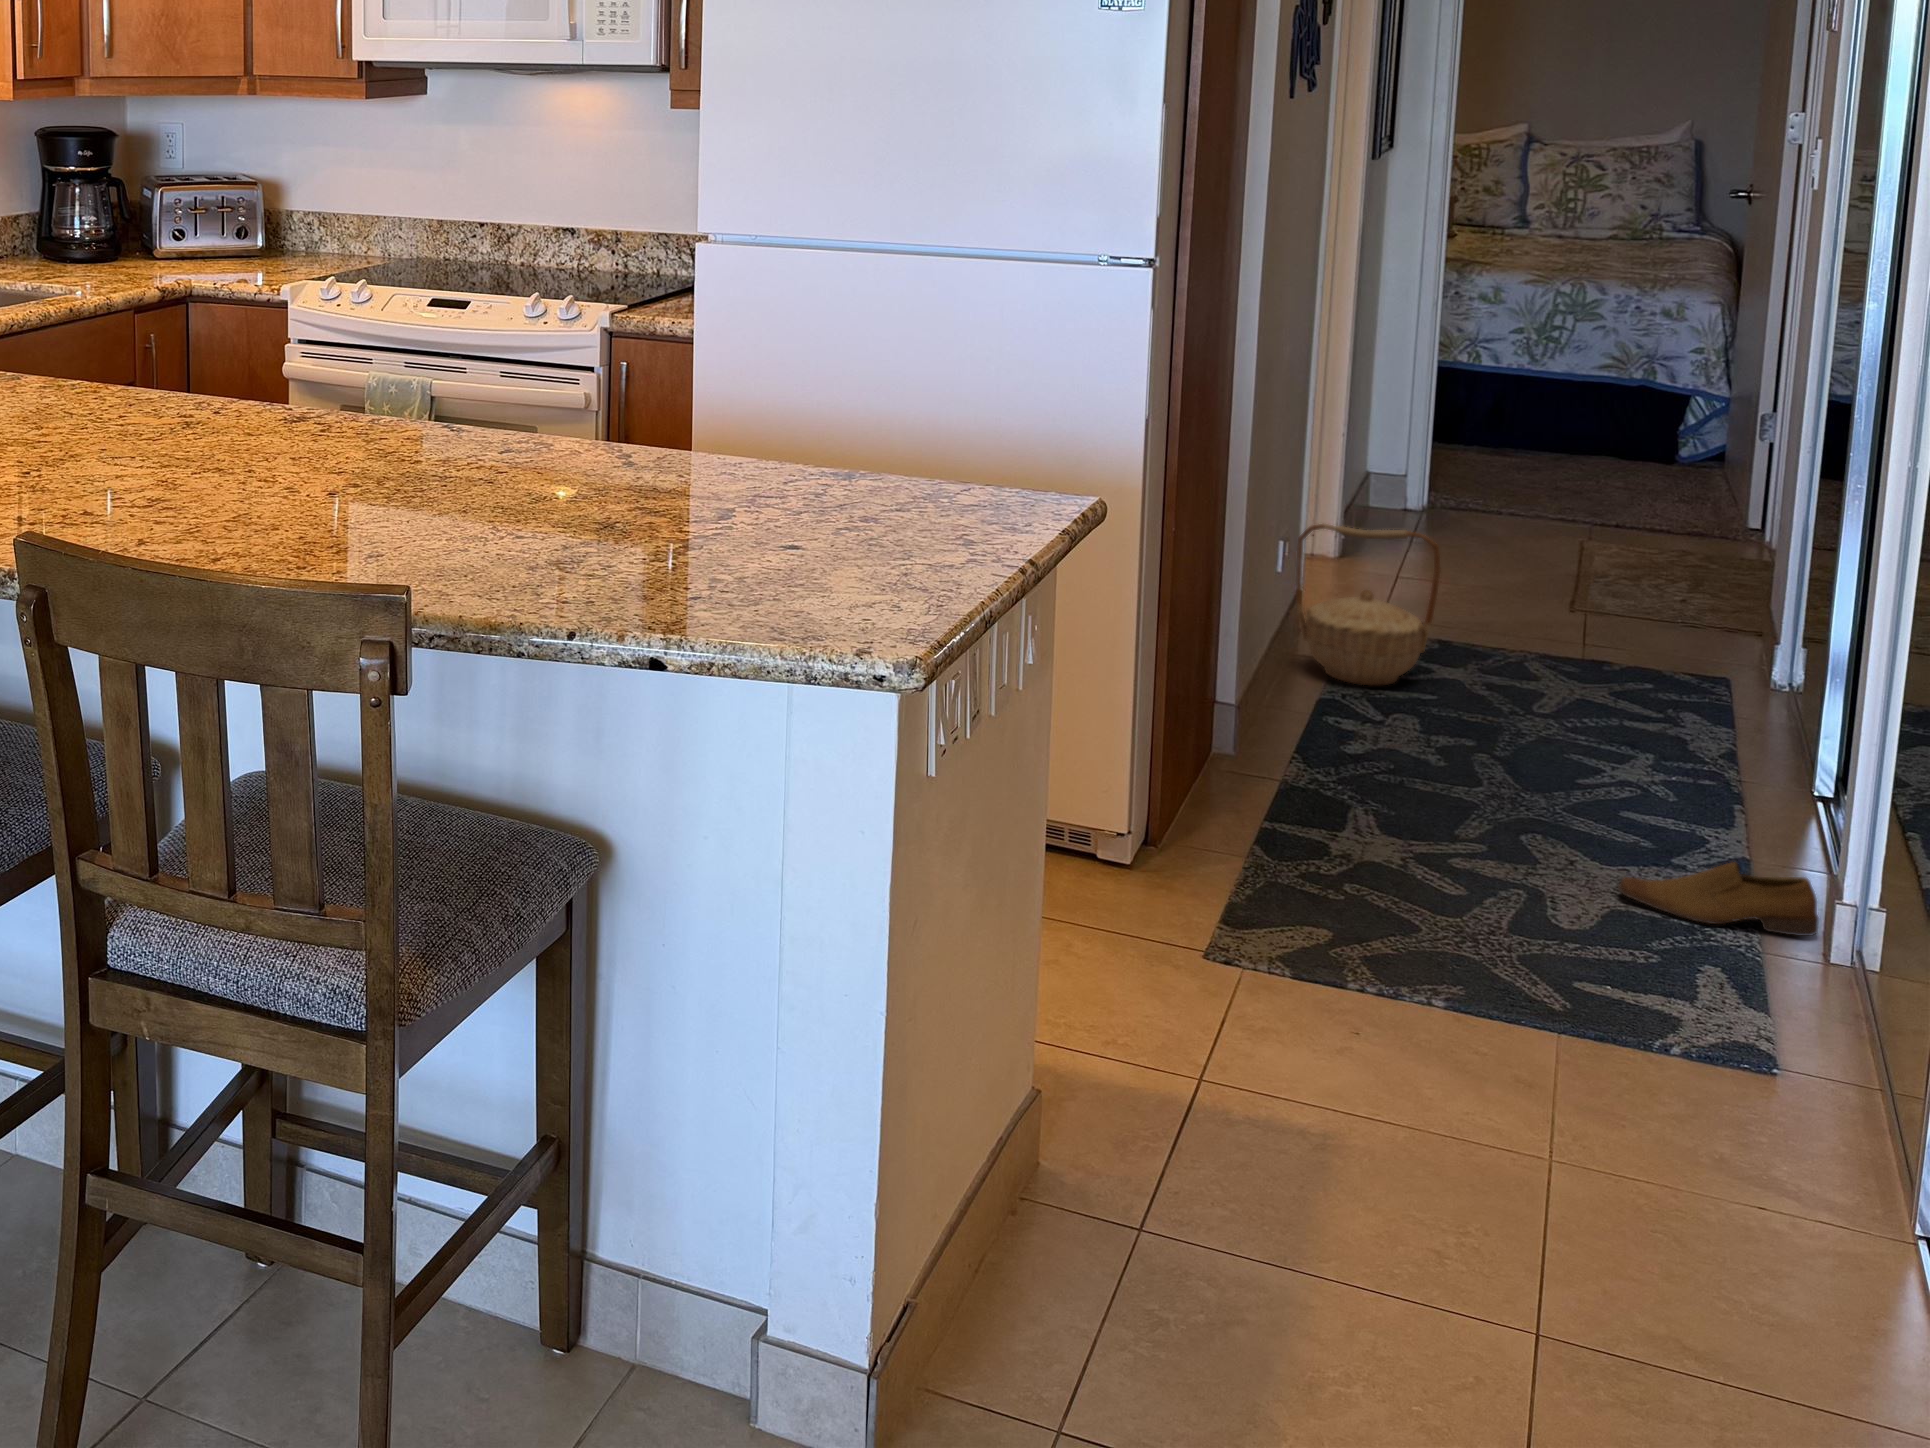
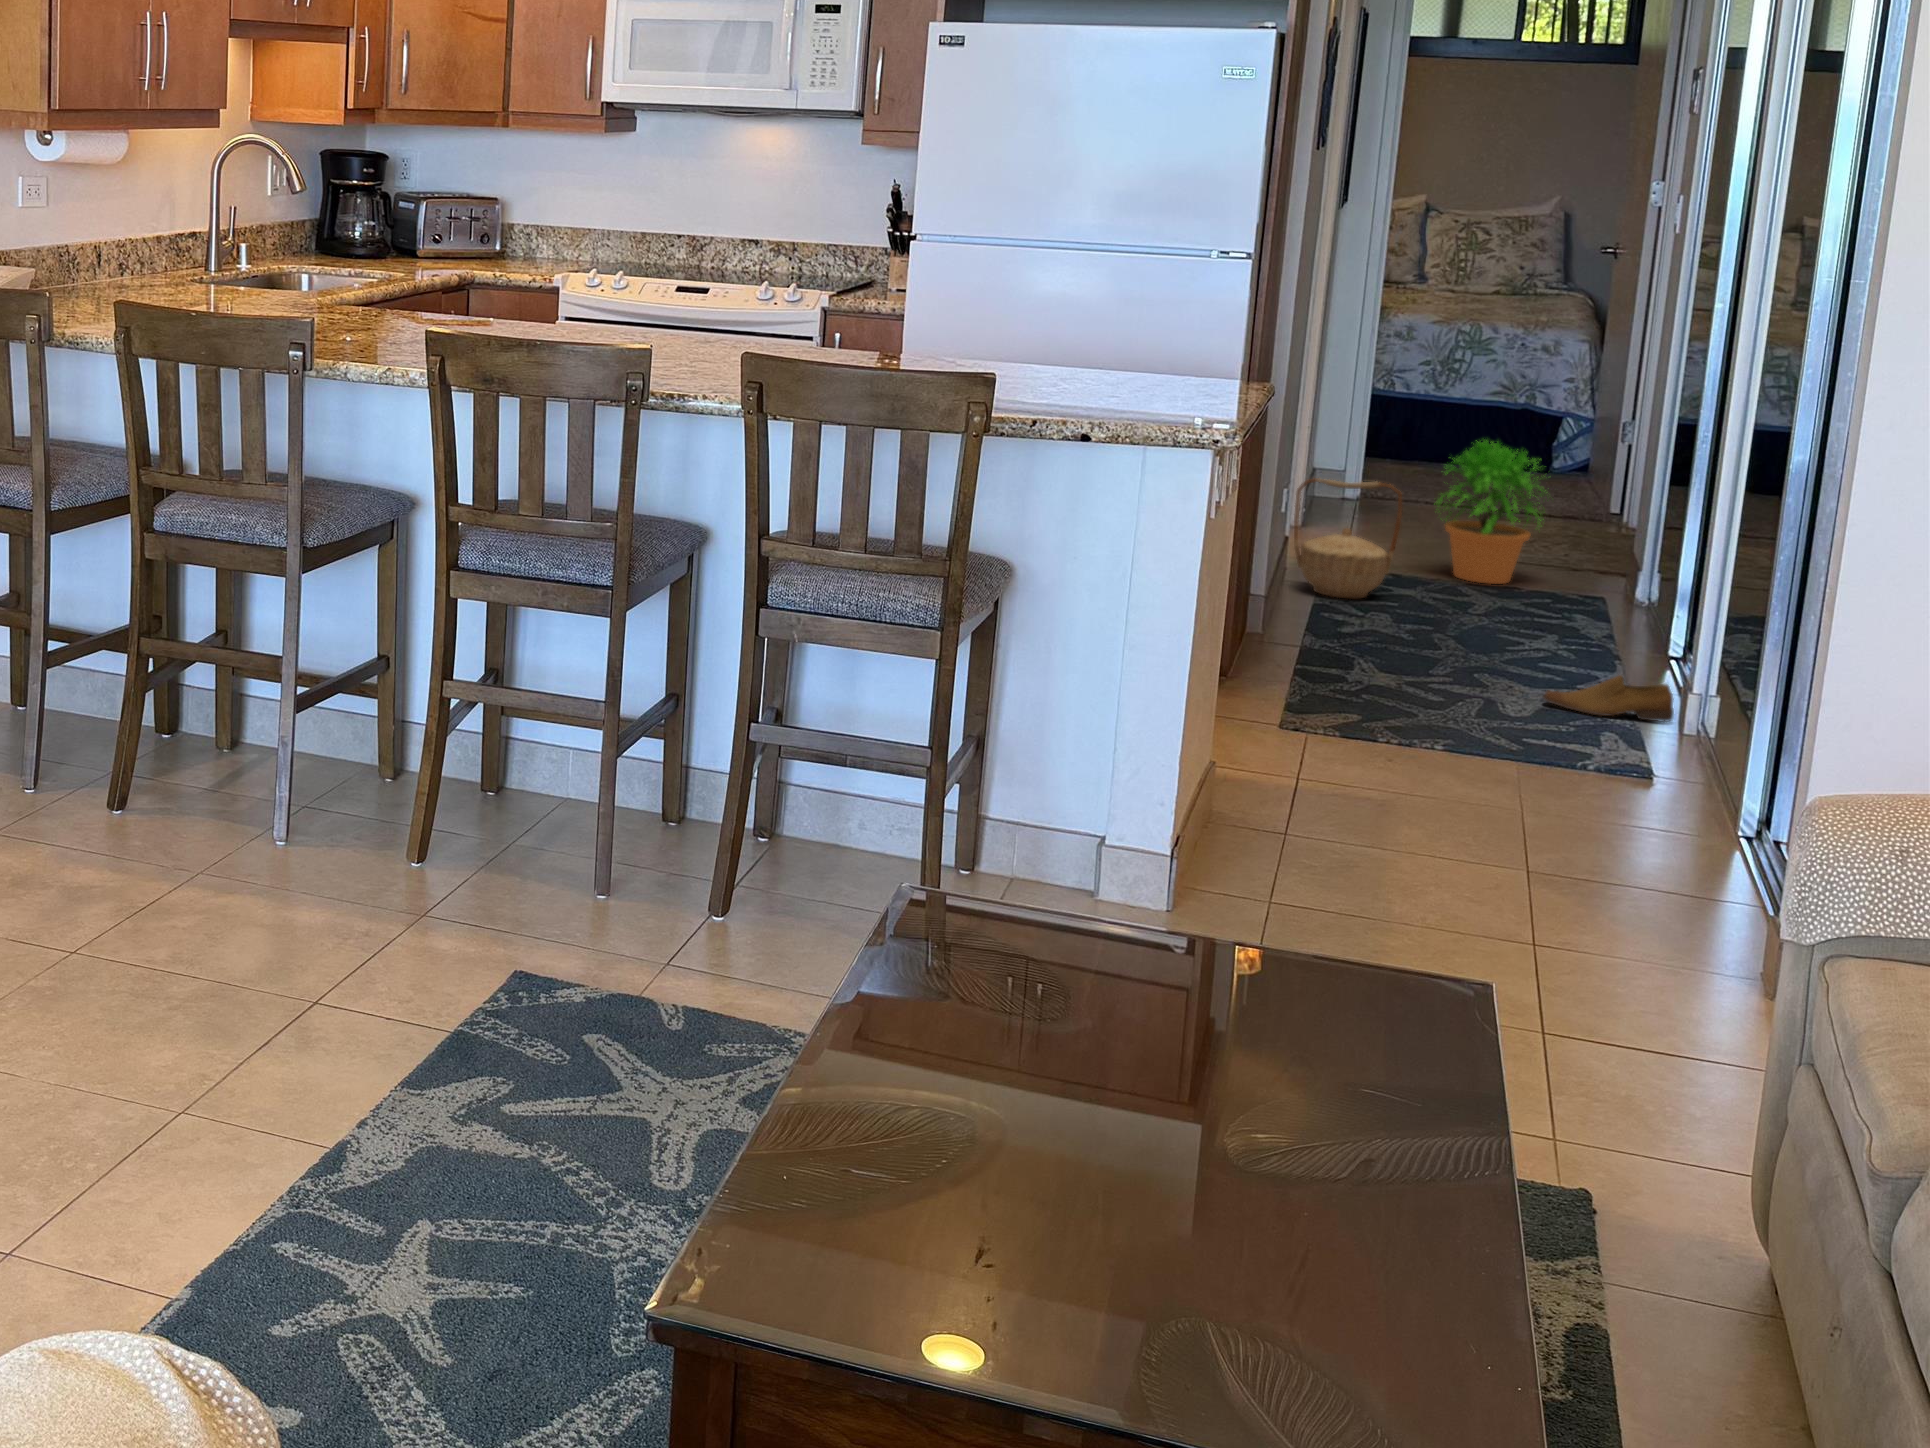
potted plant: none [1489,461,1667,655] -> present [1437,440,1545,584]

